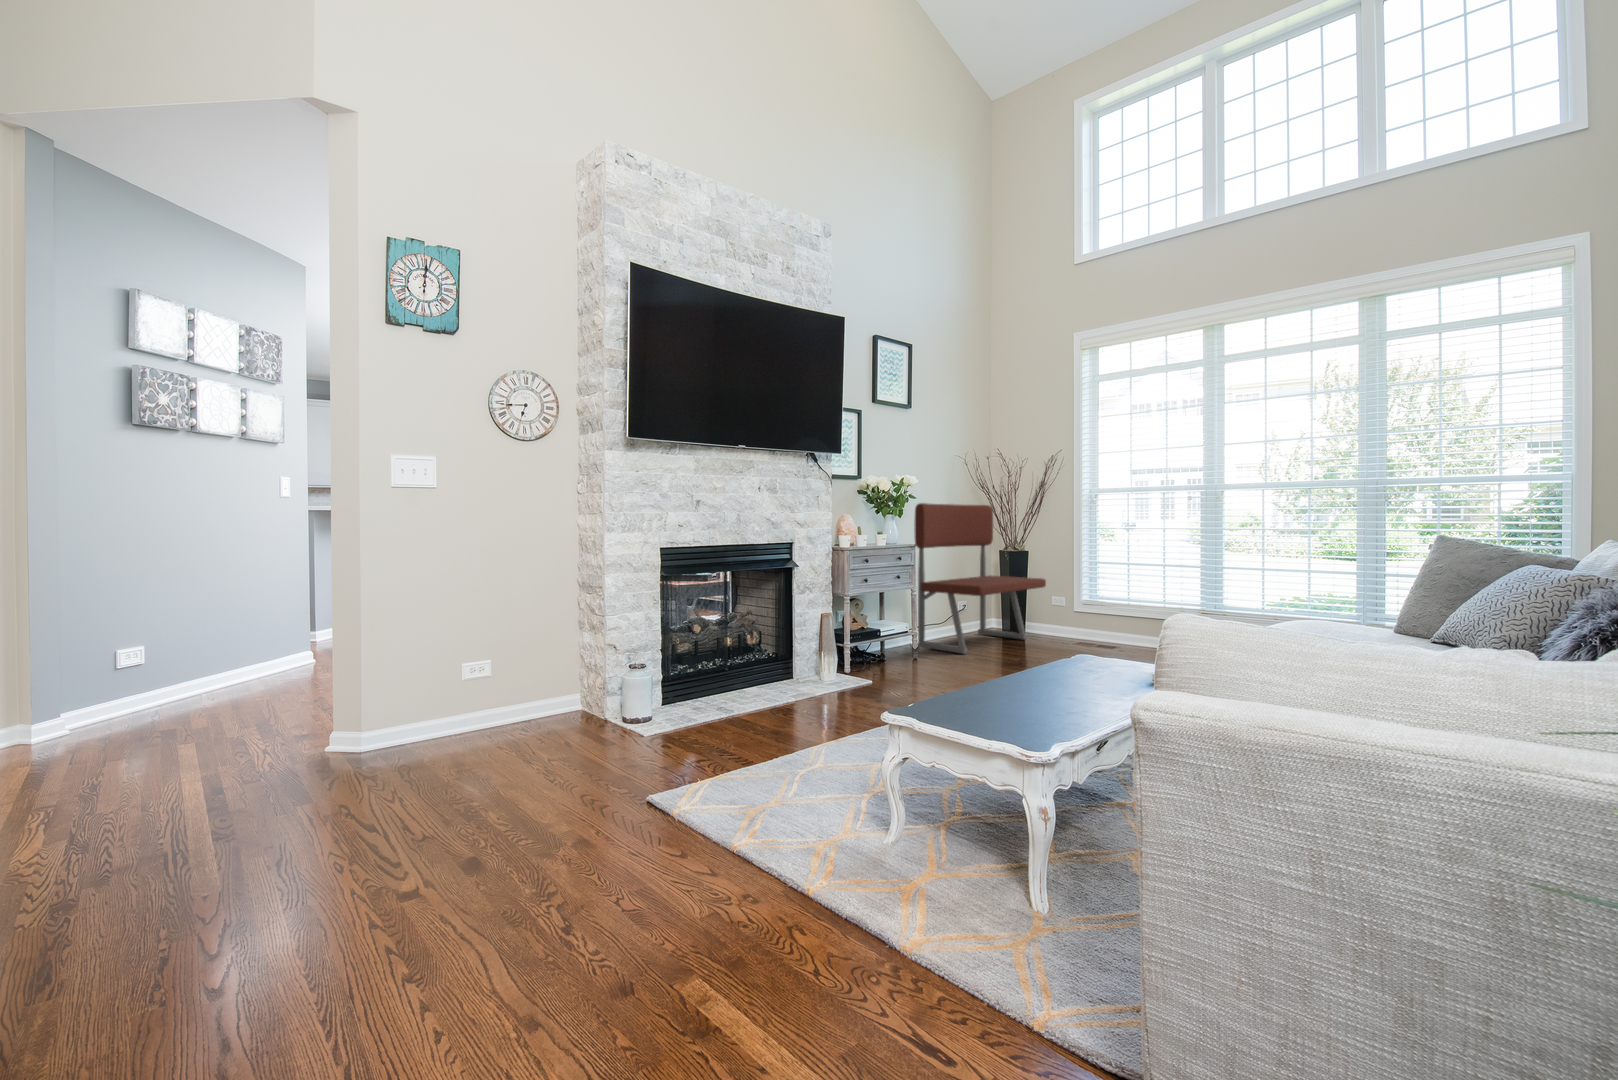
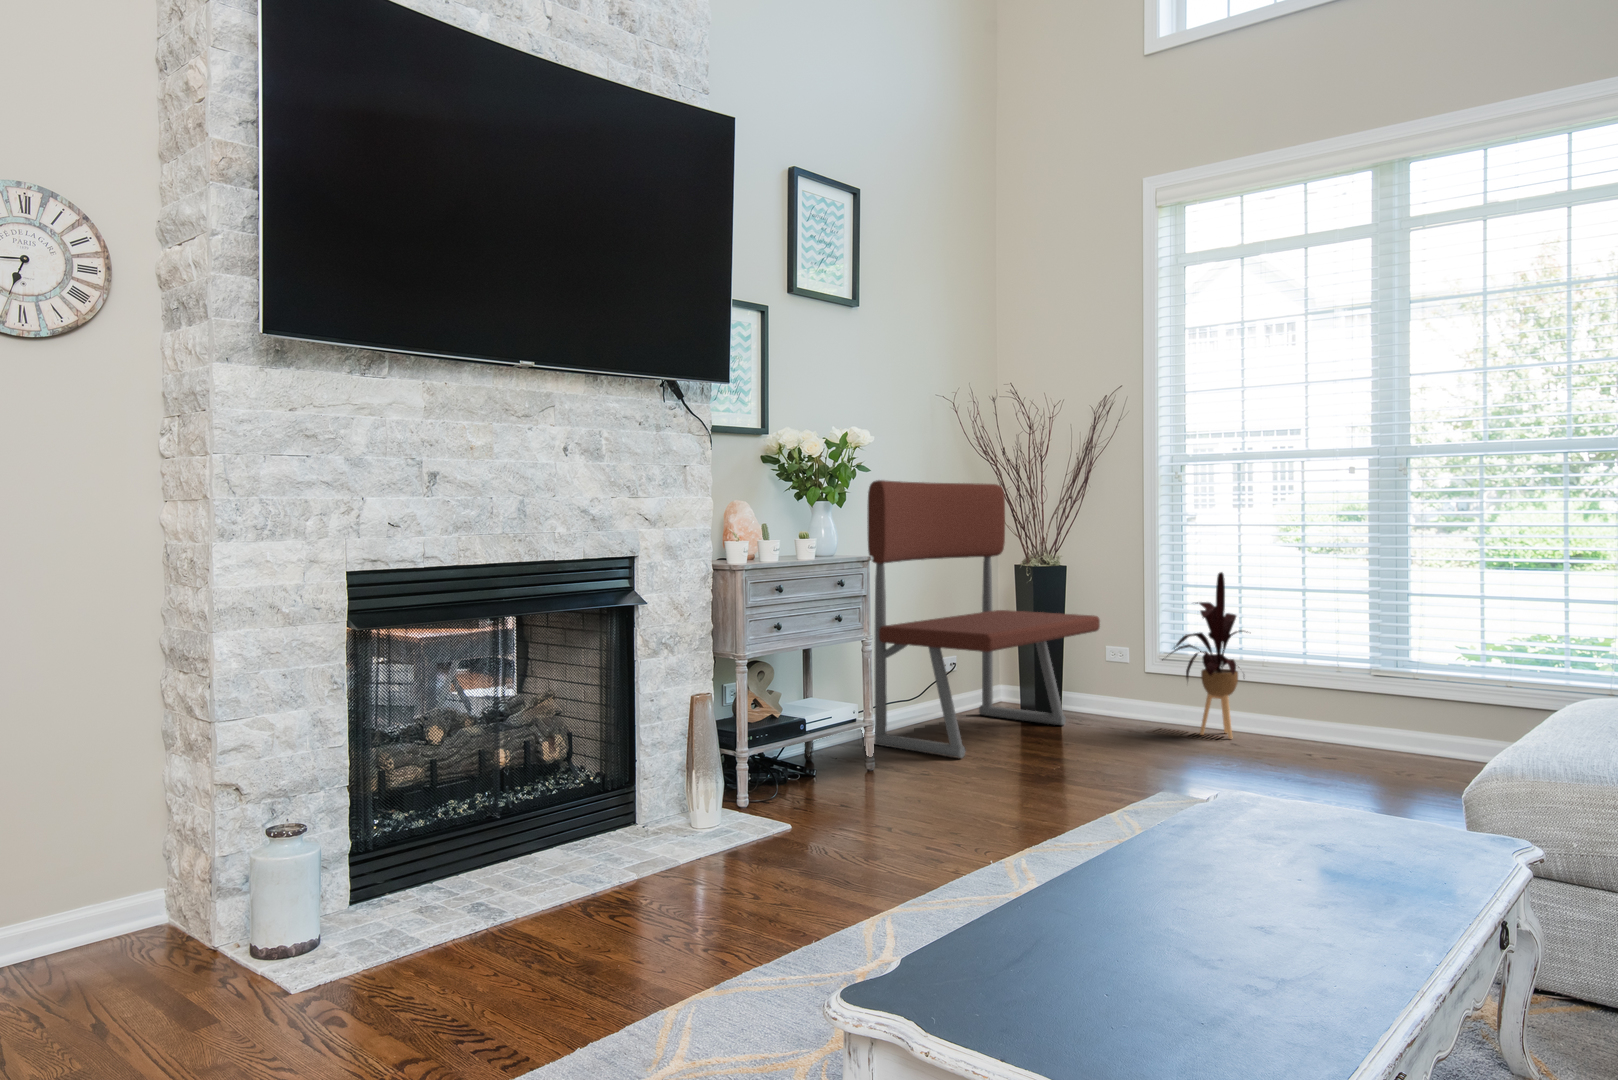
house plant: none [1080,554,1132,648] -> present [1167,572,1243,739]

